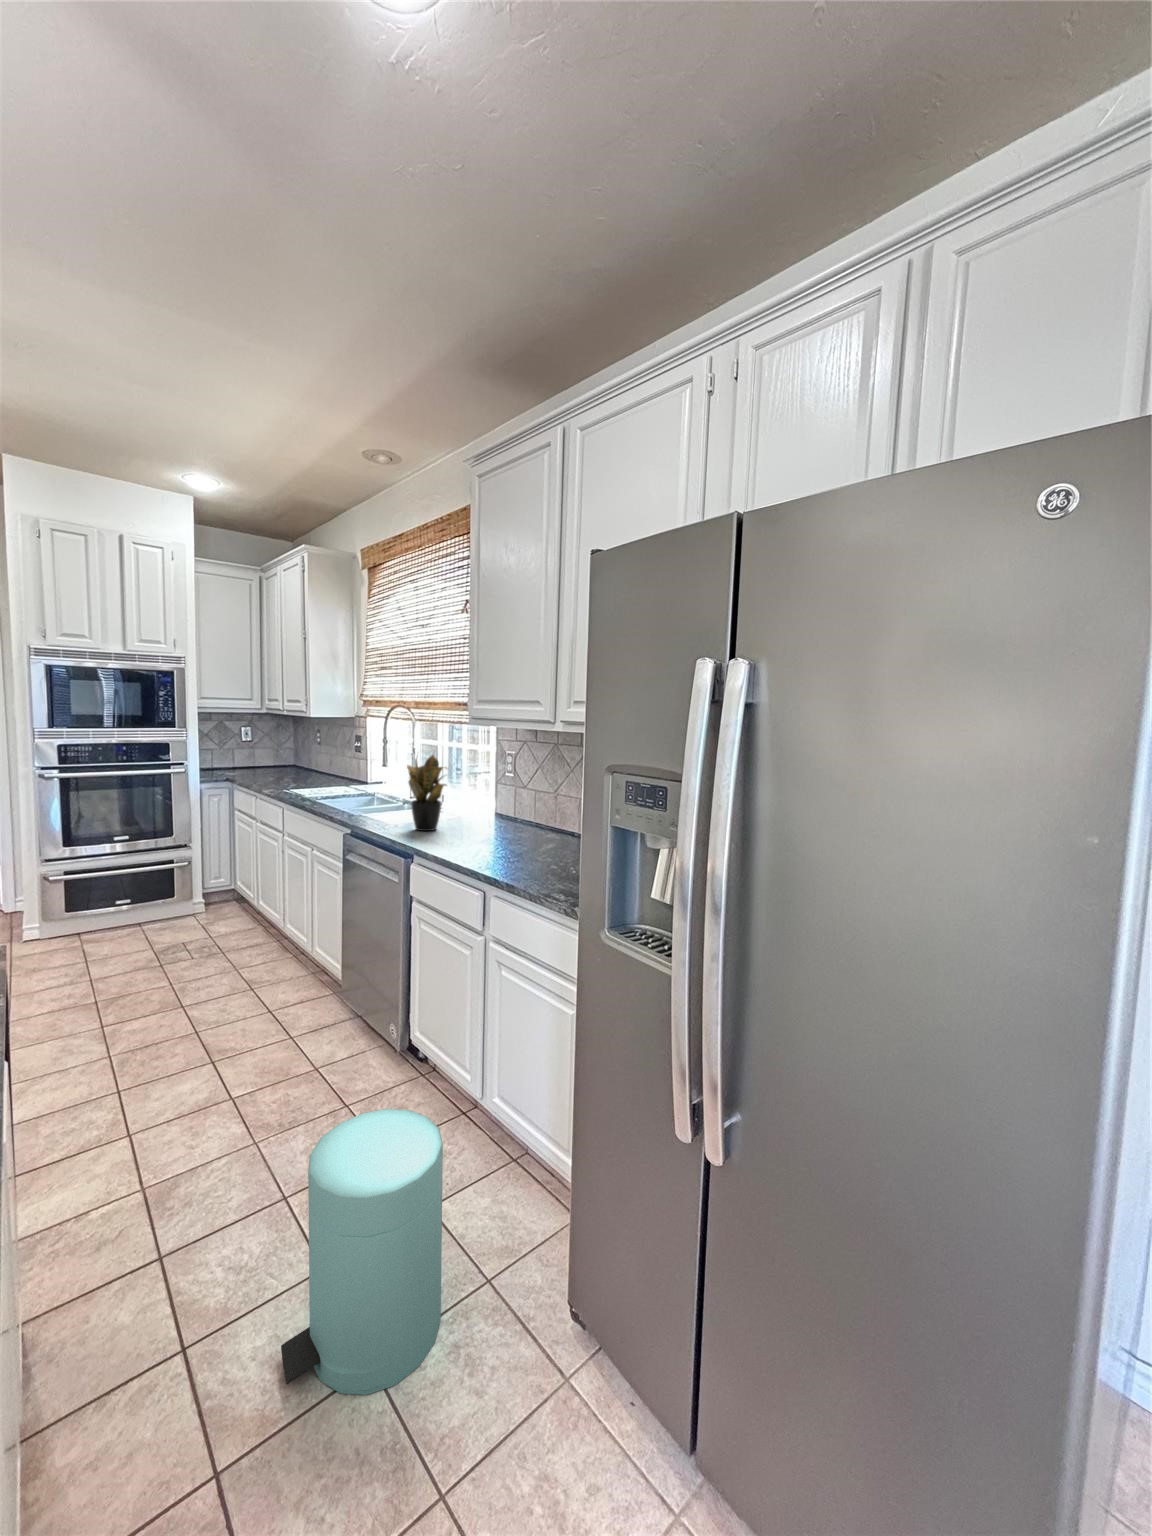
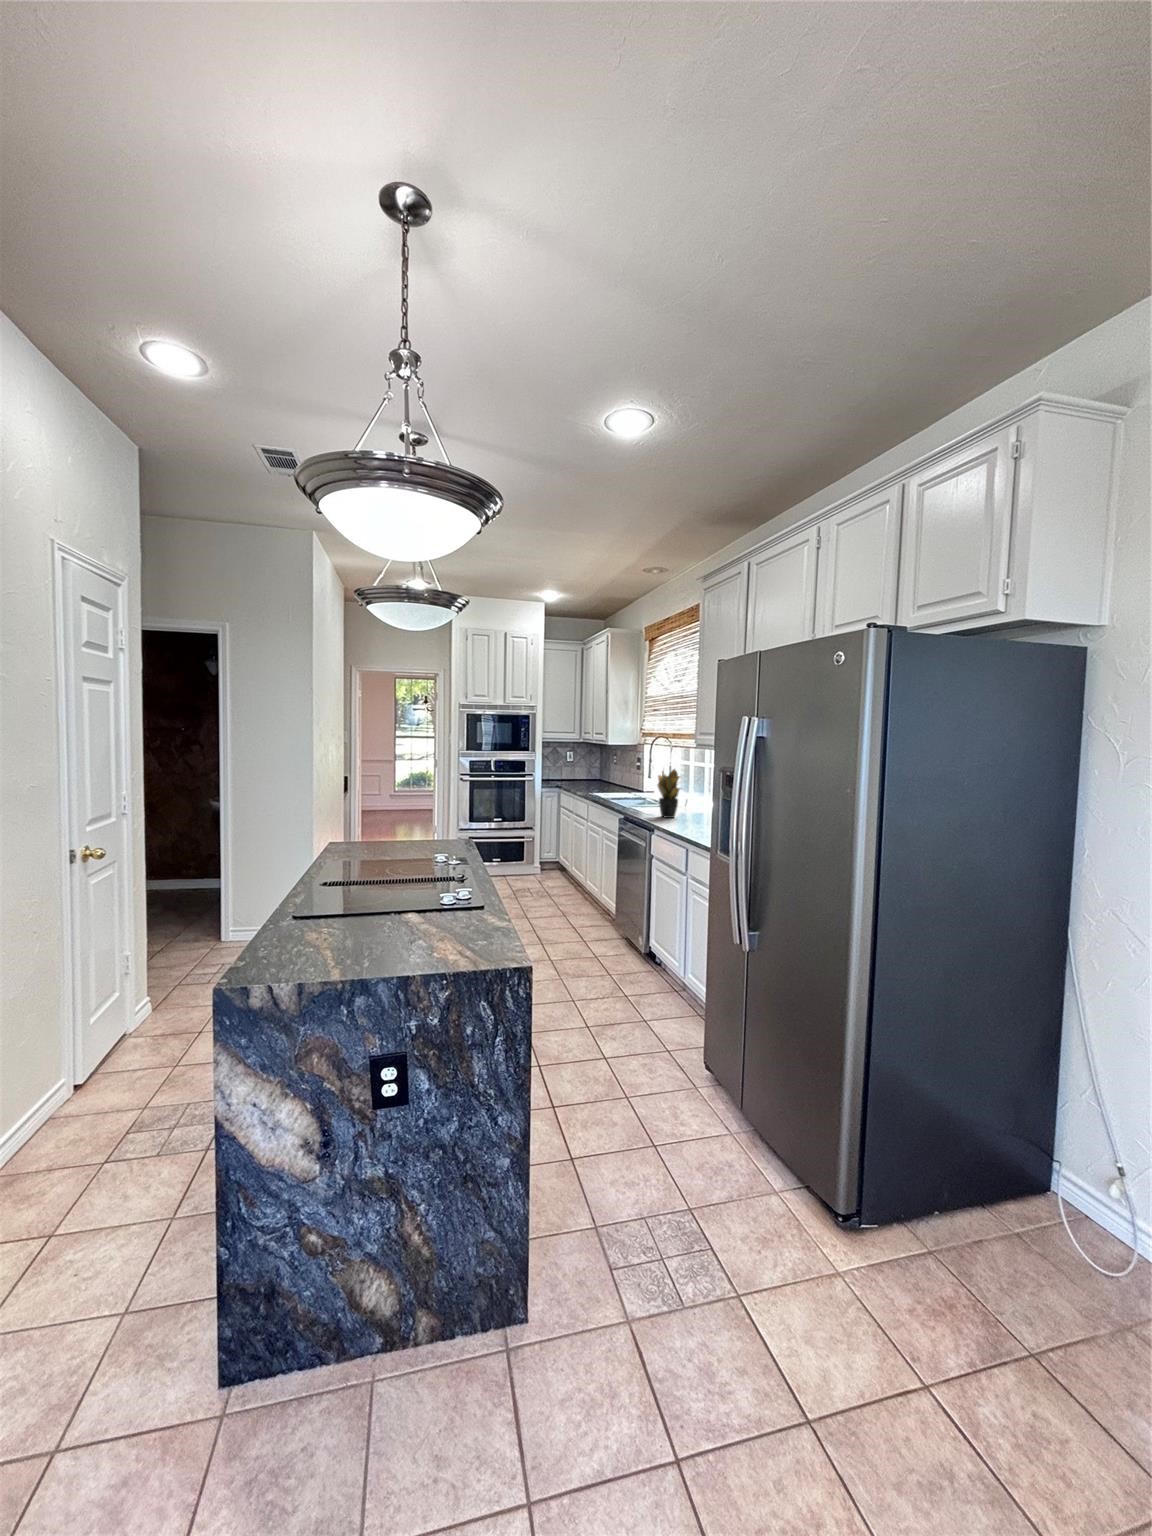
trash can: present [281,1109,443,1395] -> none [567,944,644,1065]

